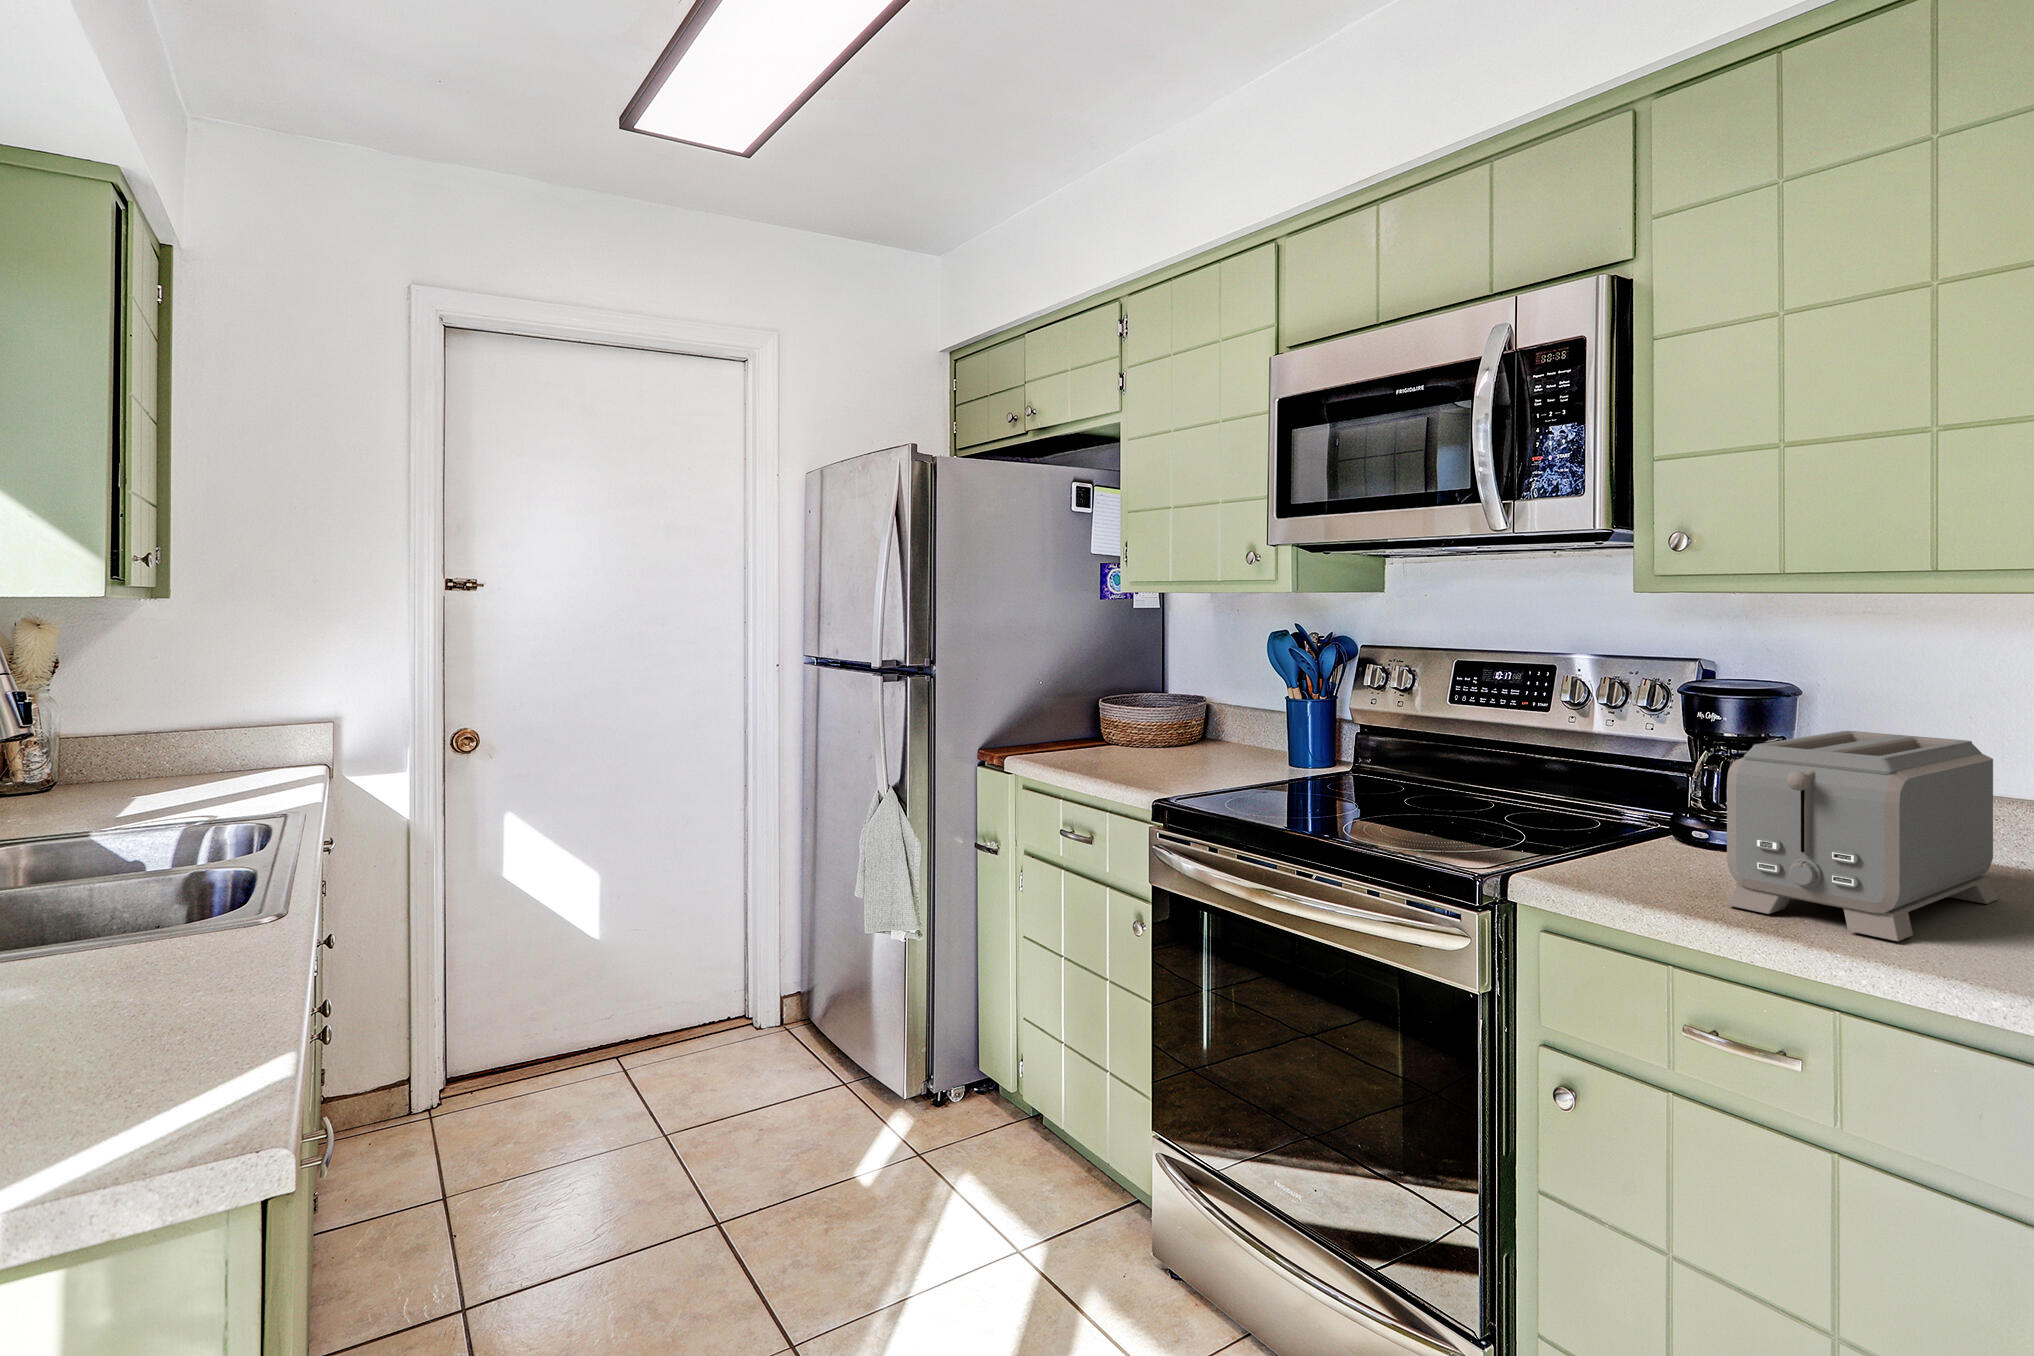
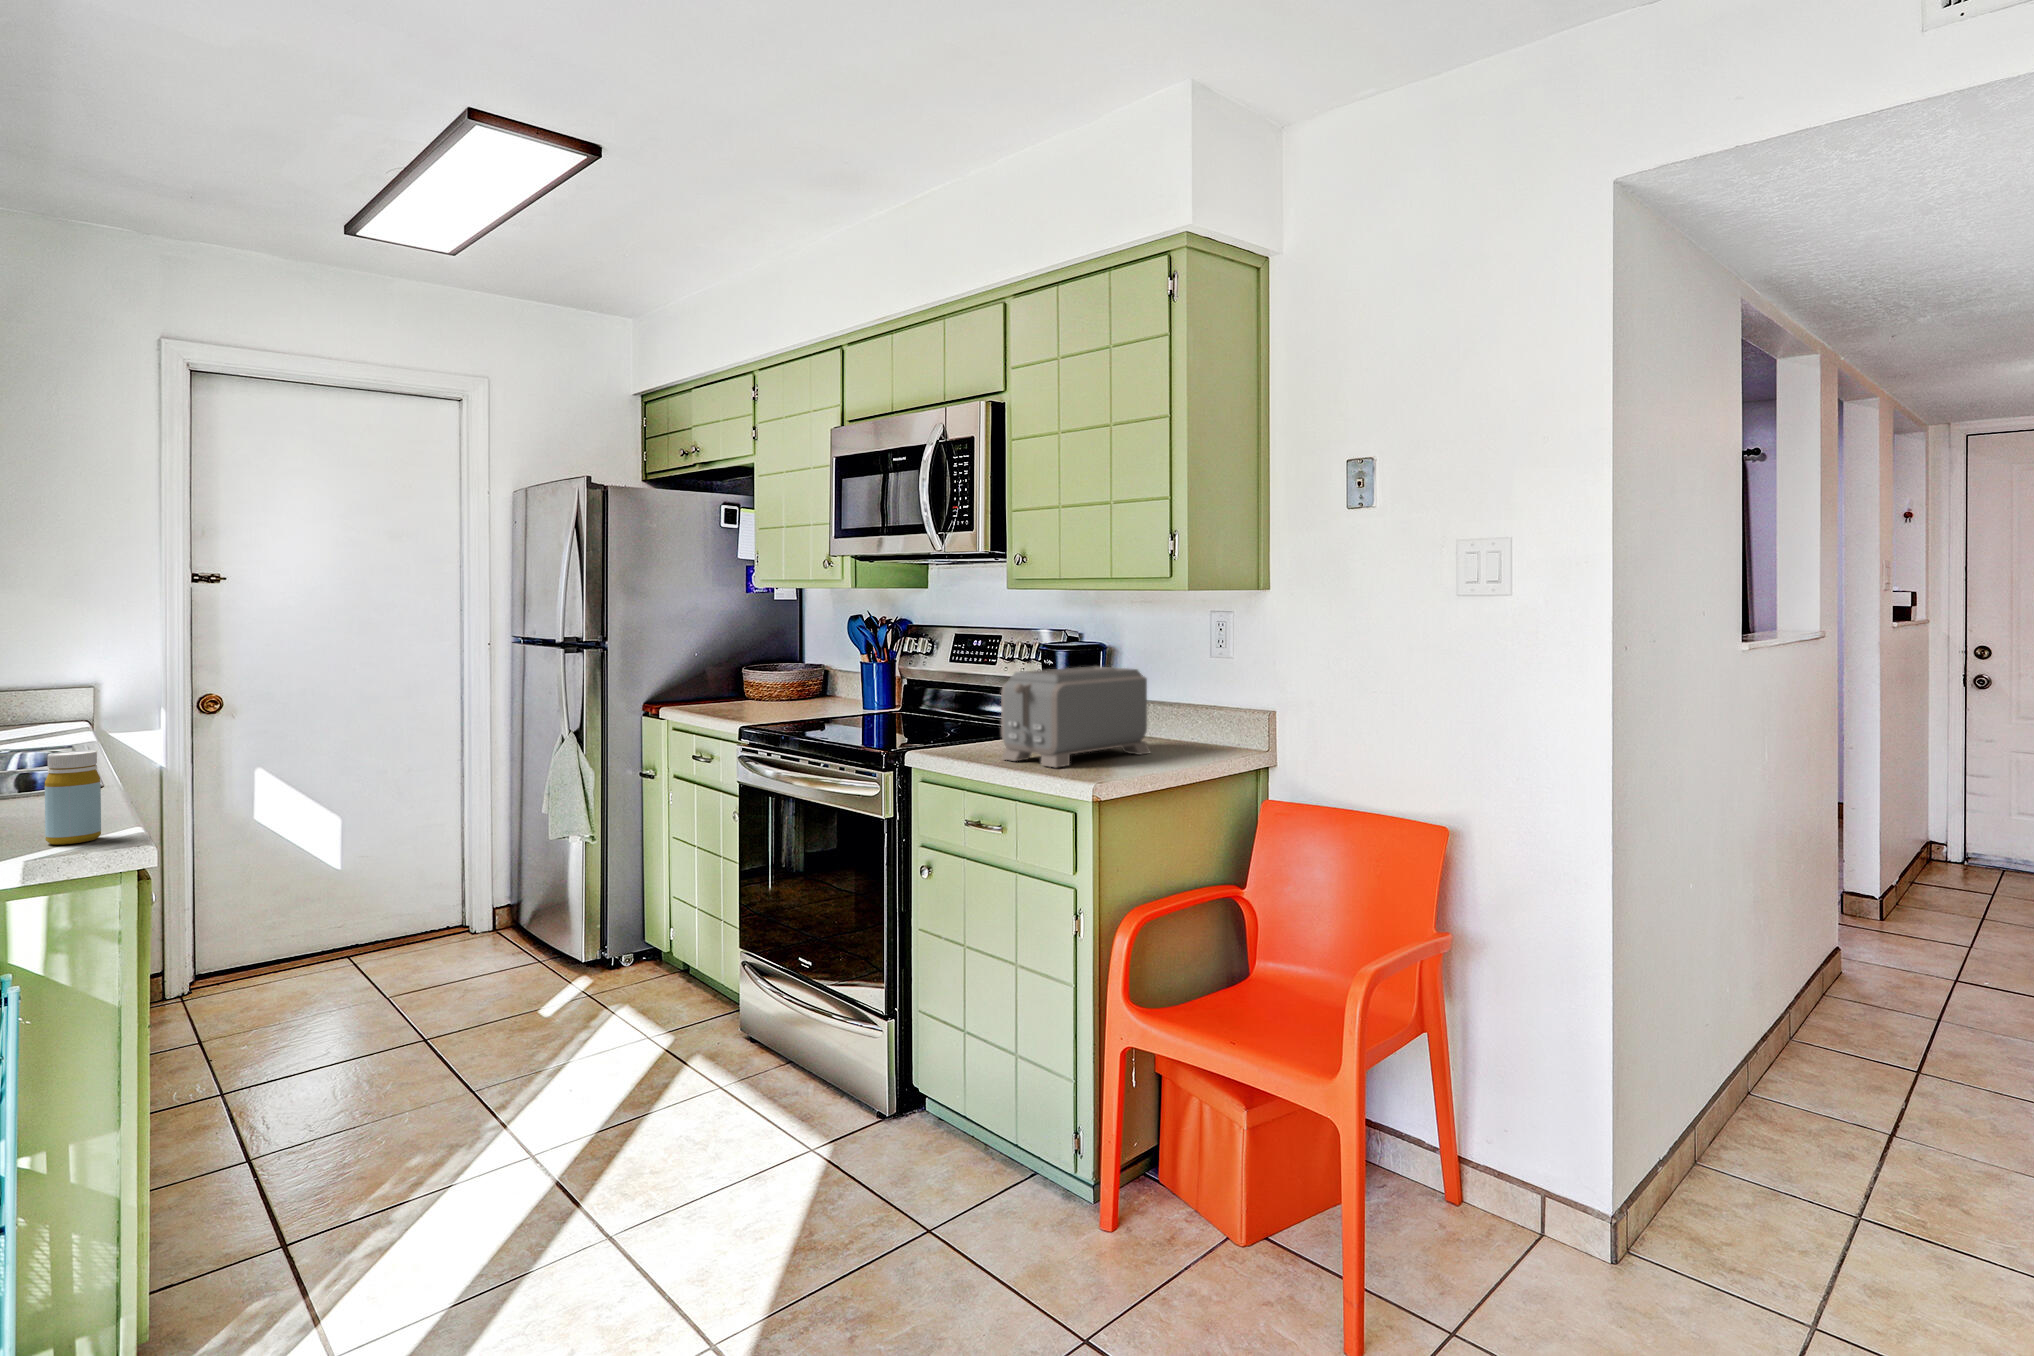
bottle: none [108,899,212,1093] -> present [45,750,101,844]

